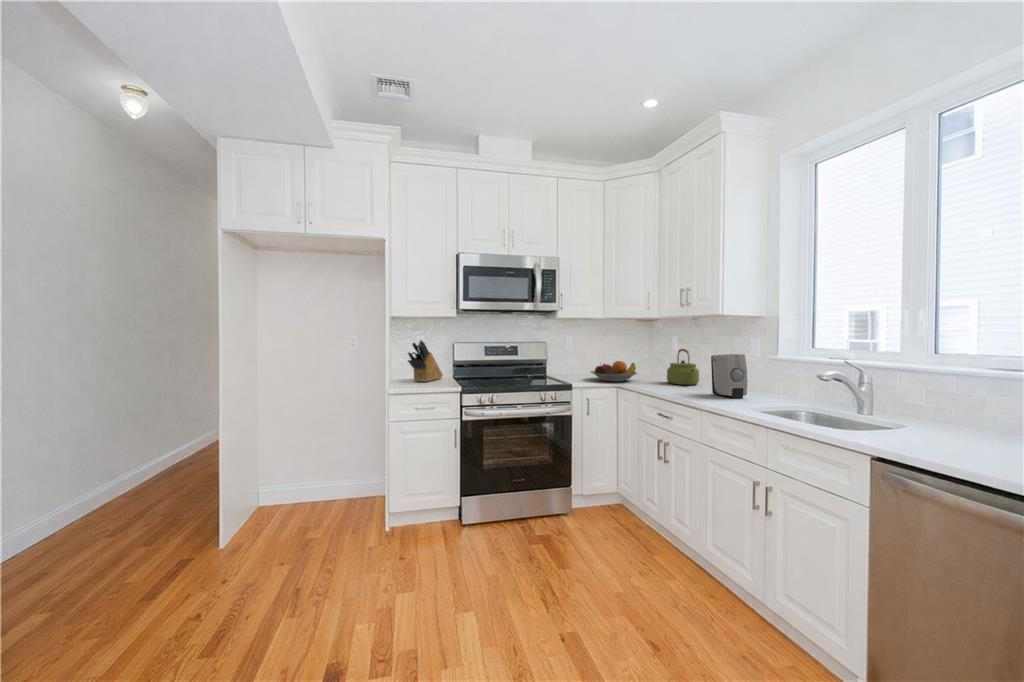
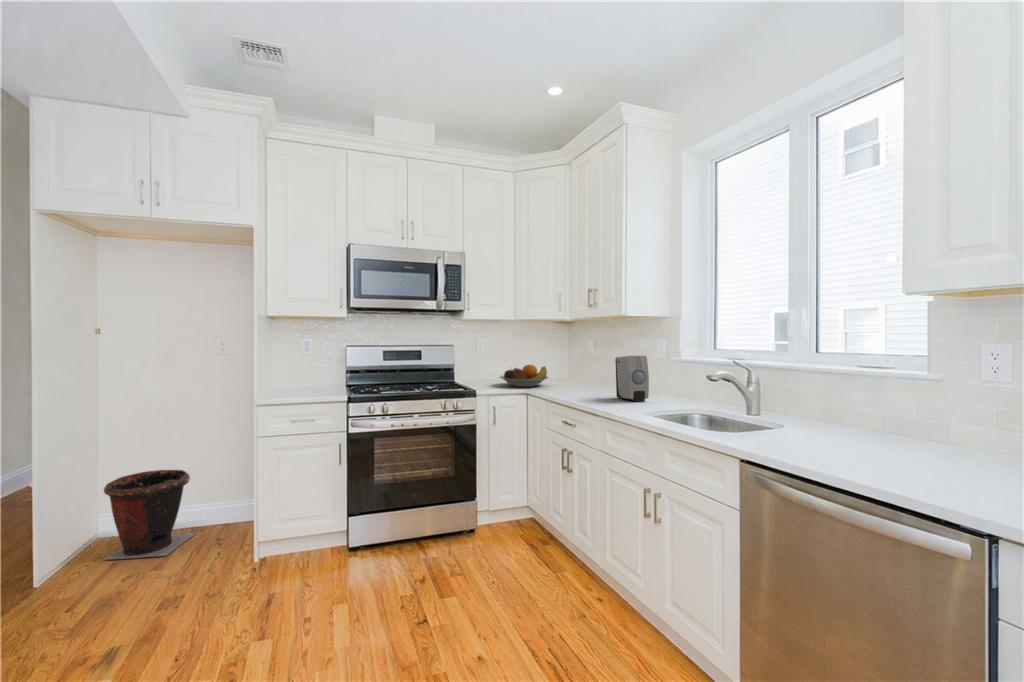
knife block: present [408,340,443,382] -> none [288,343,335,390]
kettle: present [667,349,699,385] -> none [578,351,610,389]
waste bin: none [265,446,333,519] -> present [104,470,196,560]

